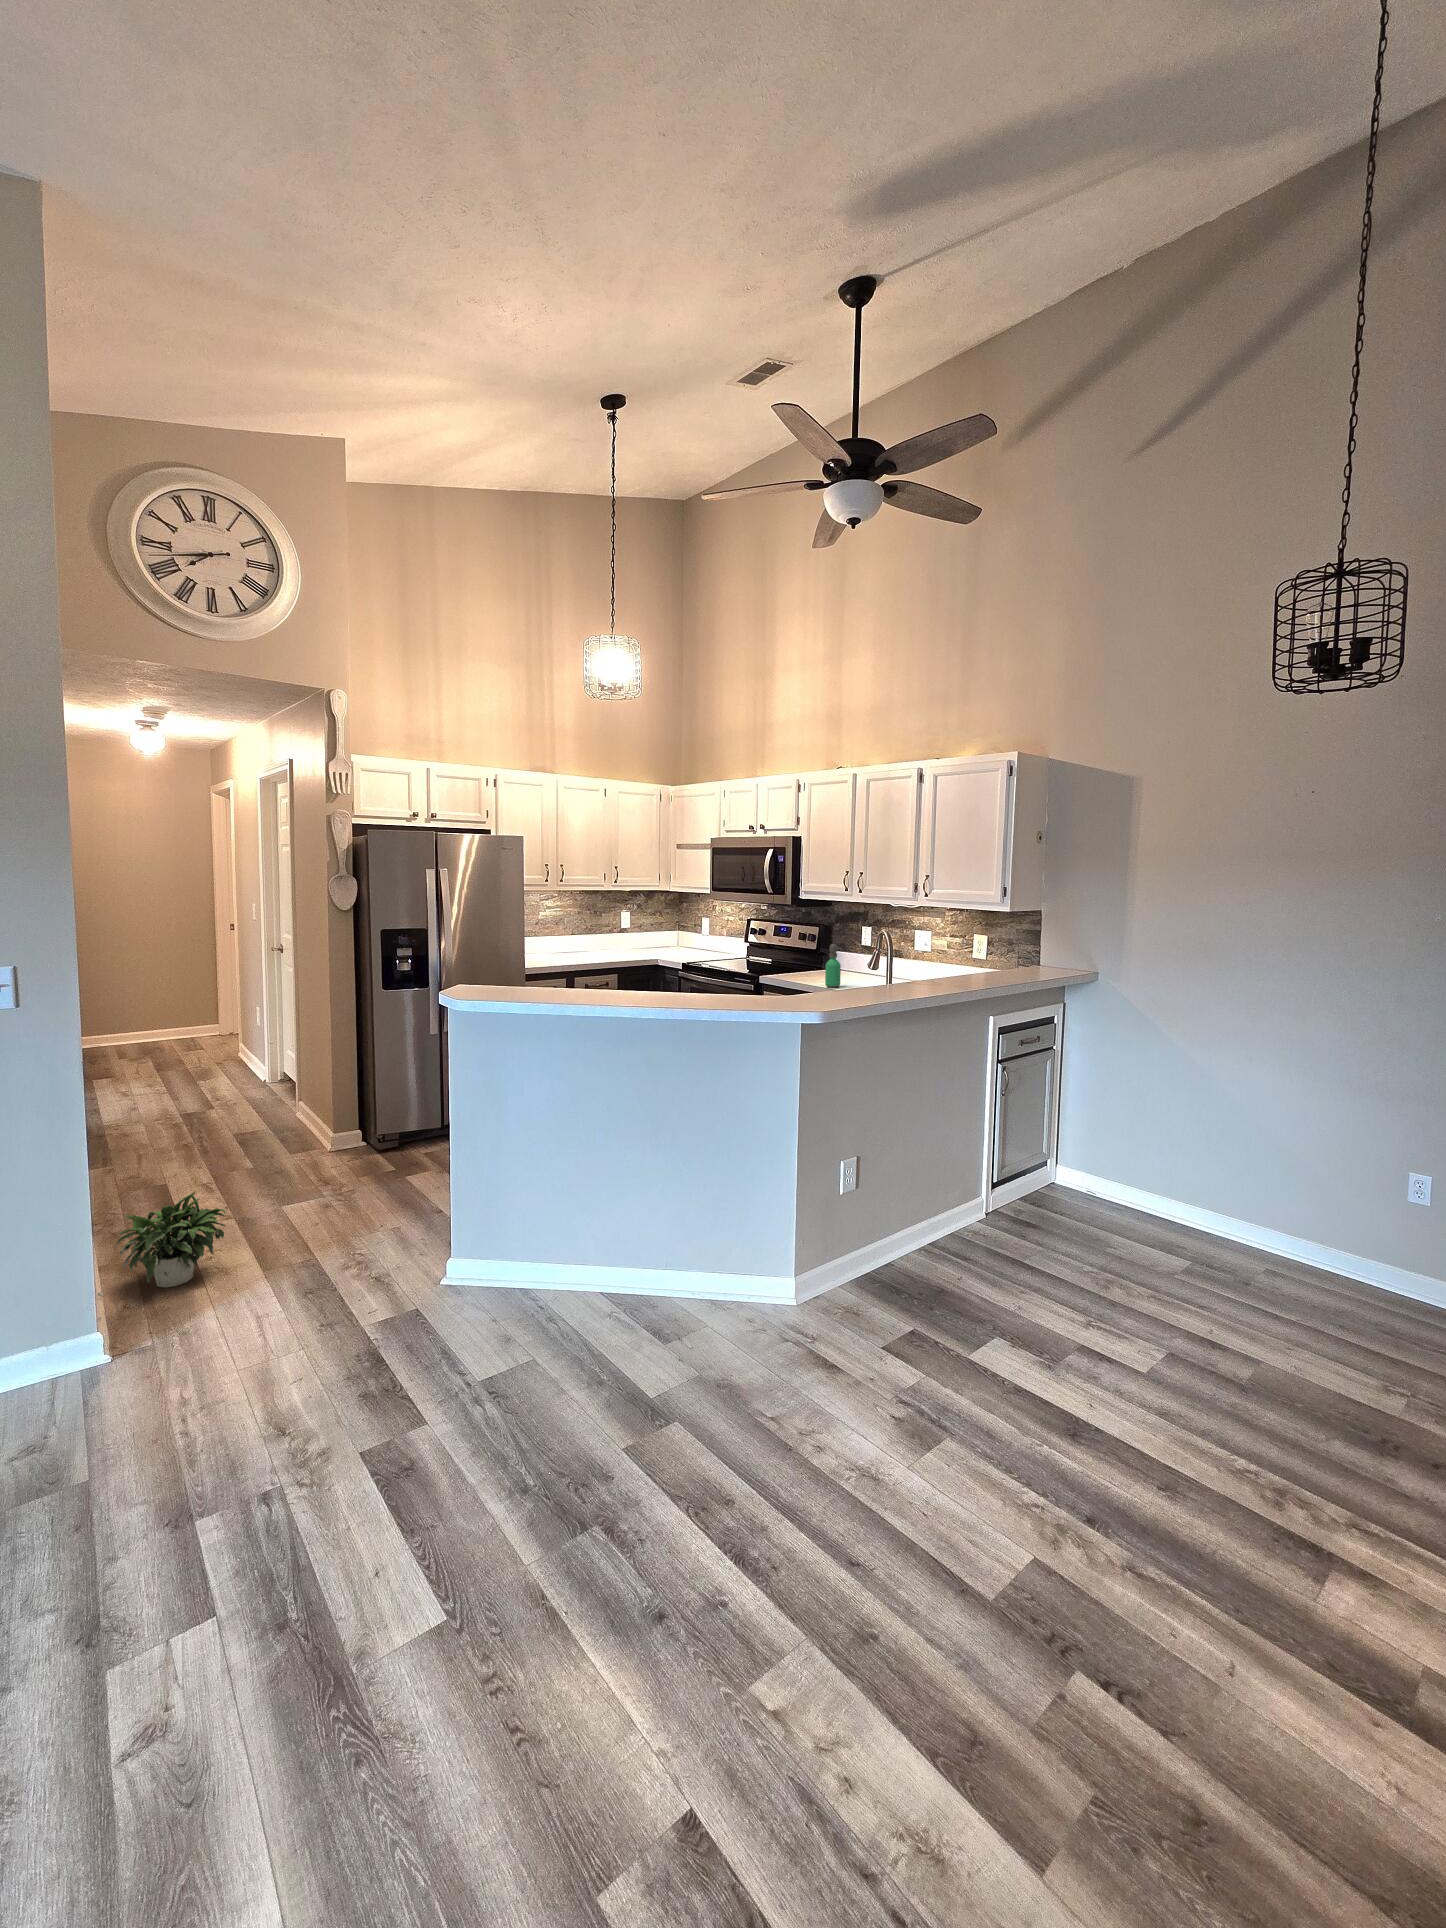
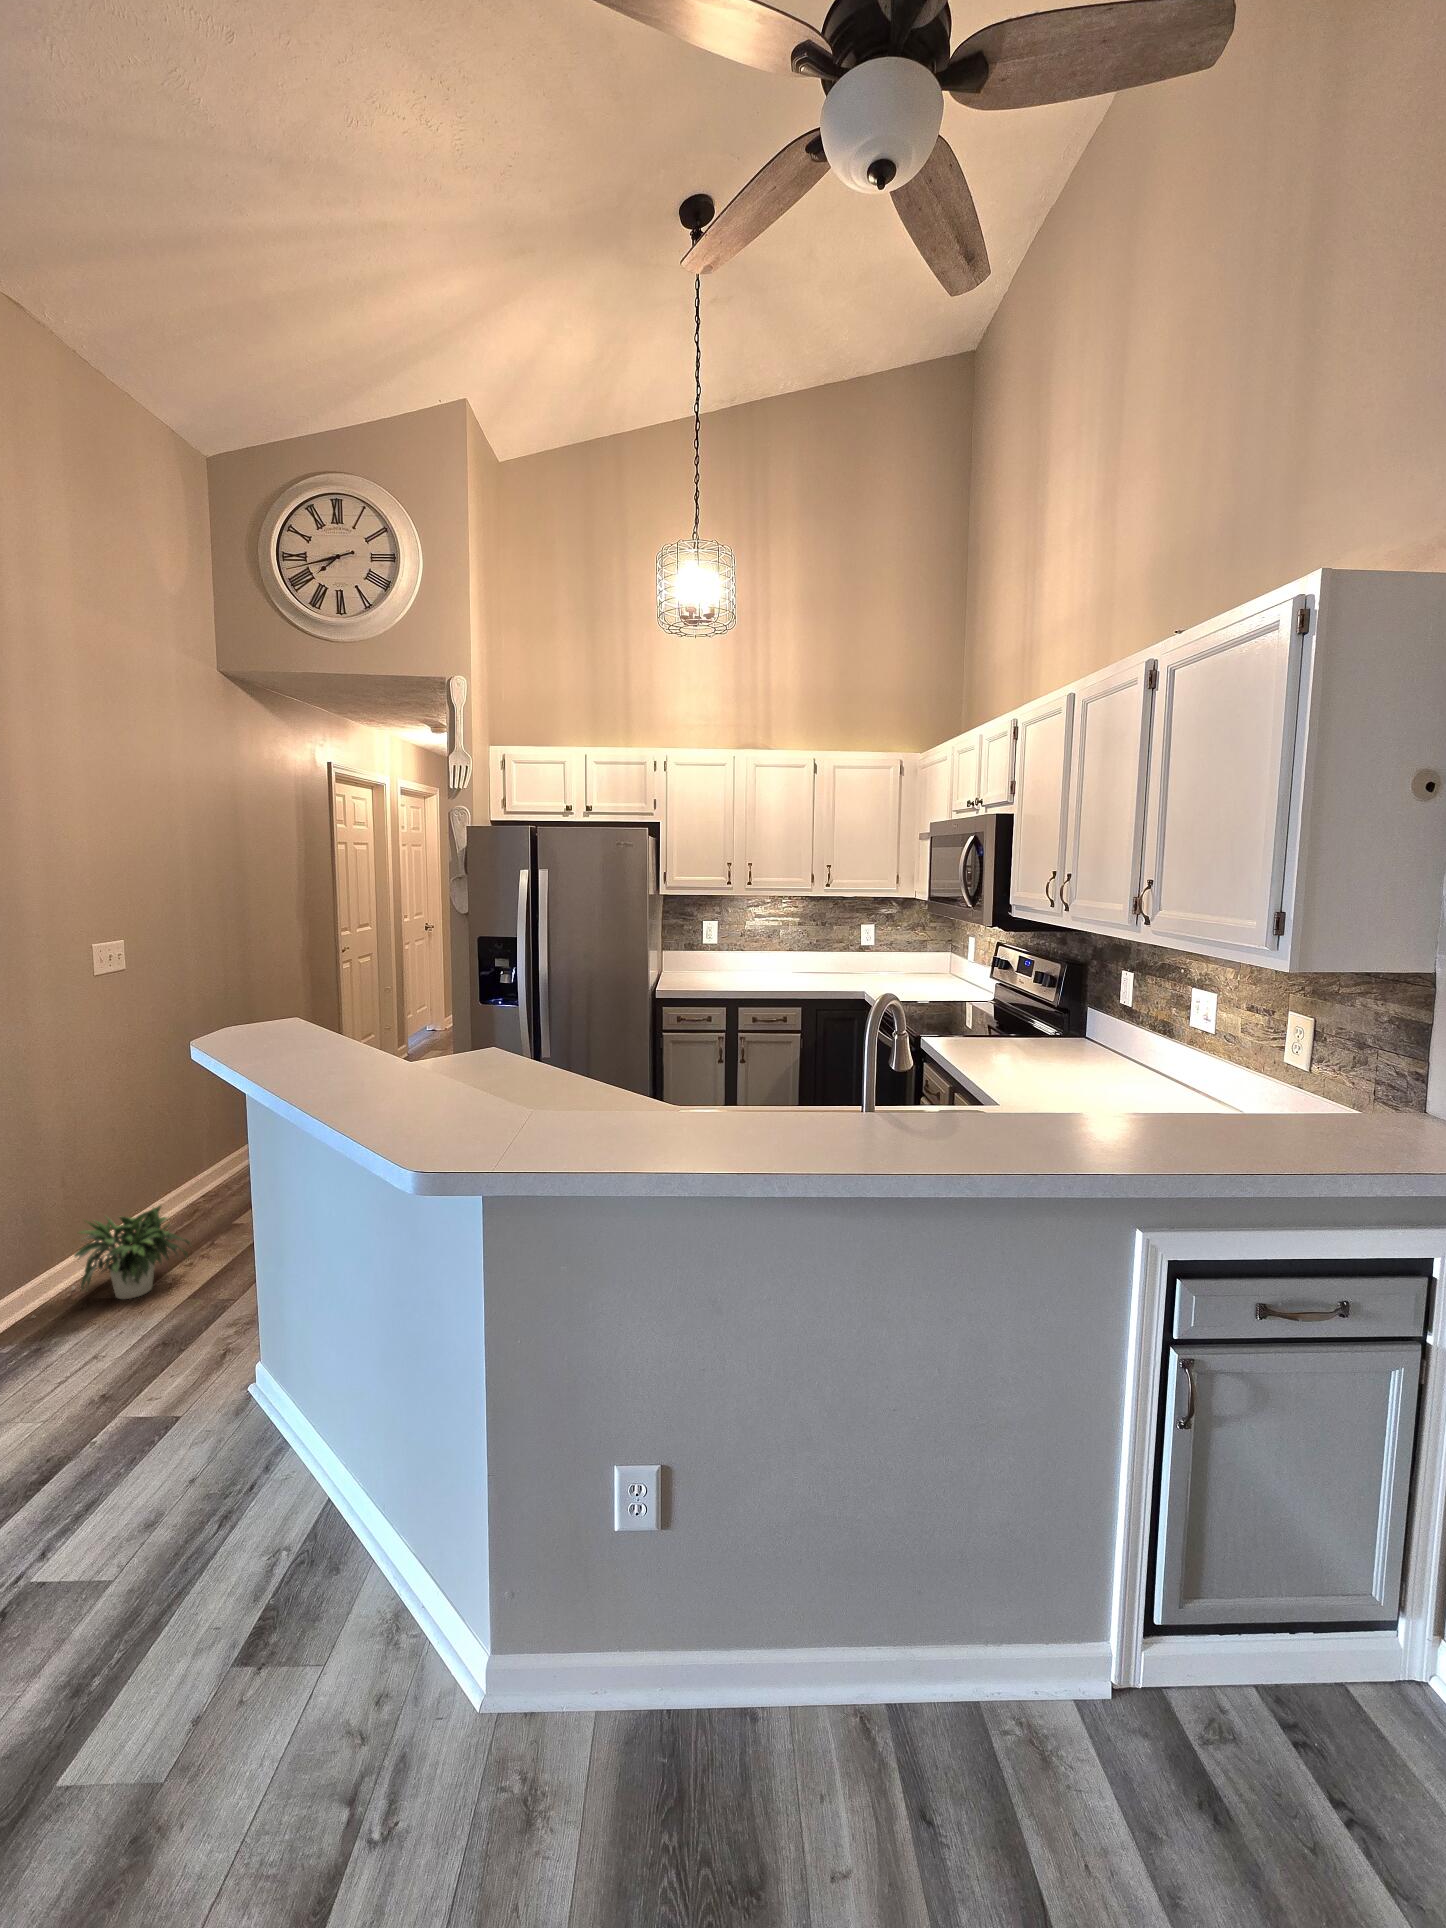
soap dispenser: present [825,944,843,988] -> none [987,1002,1016,1079]

